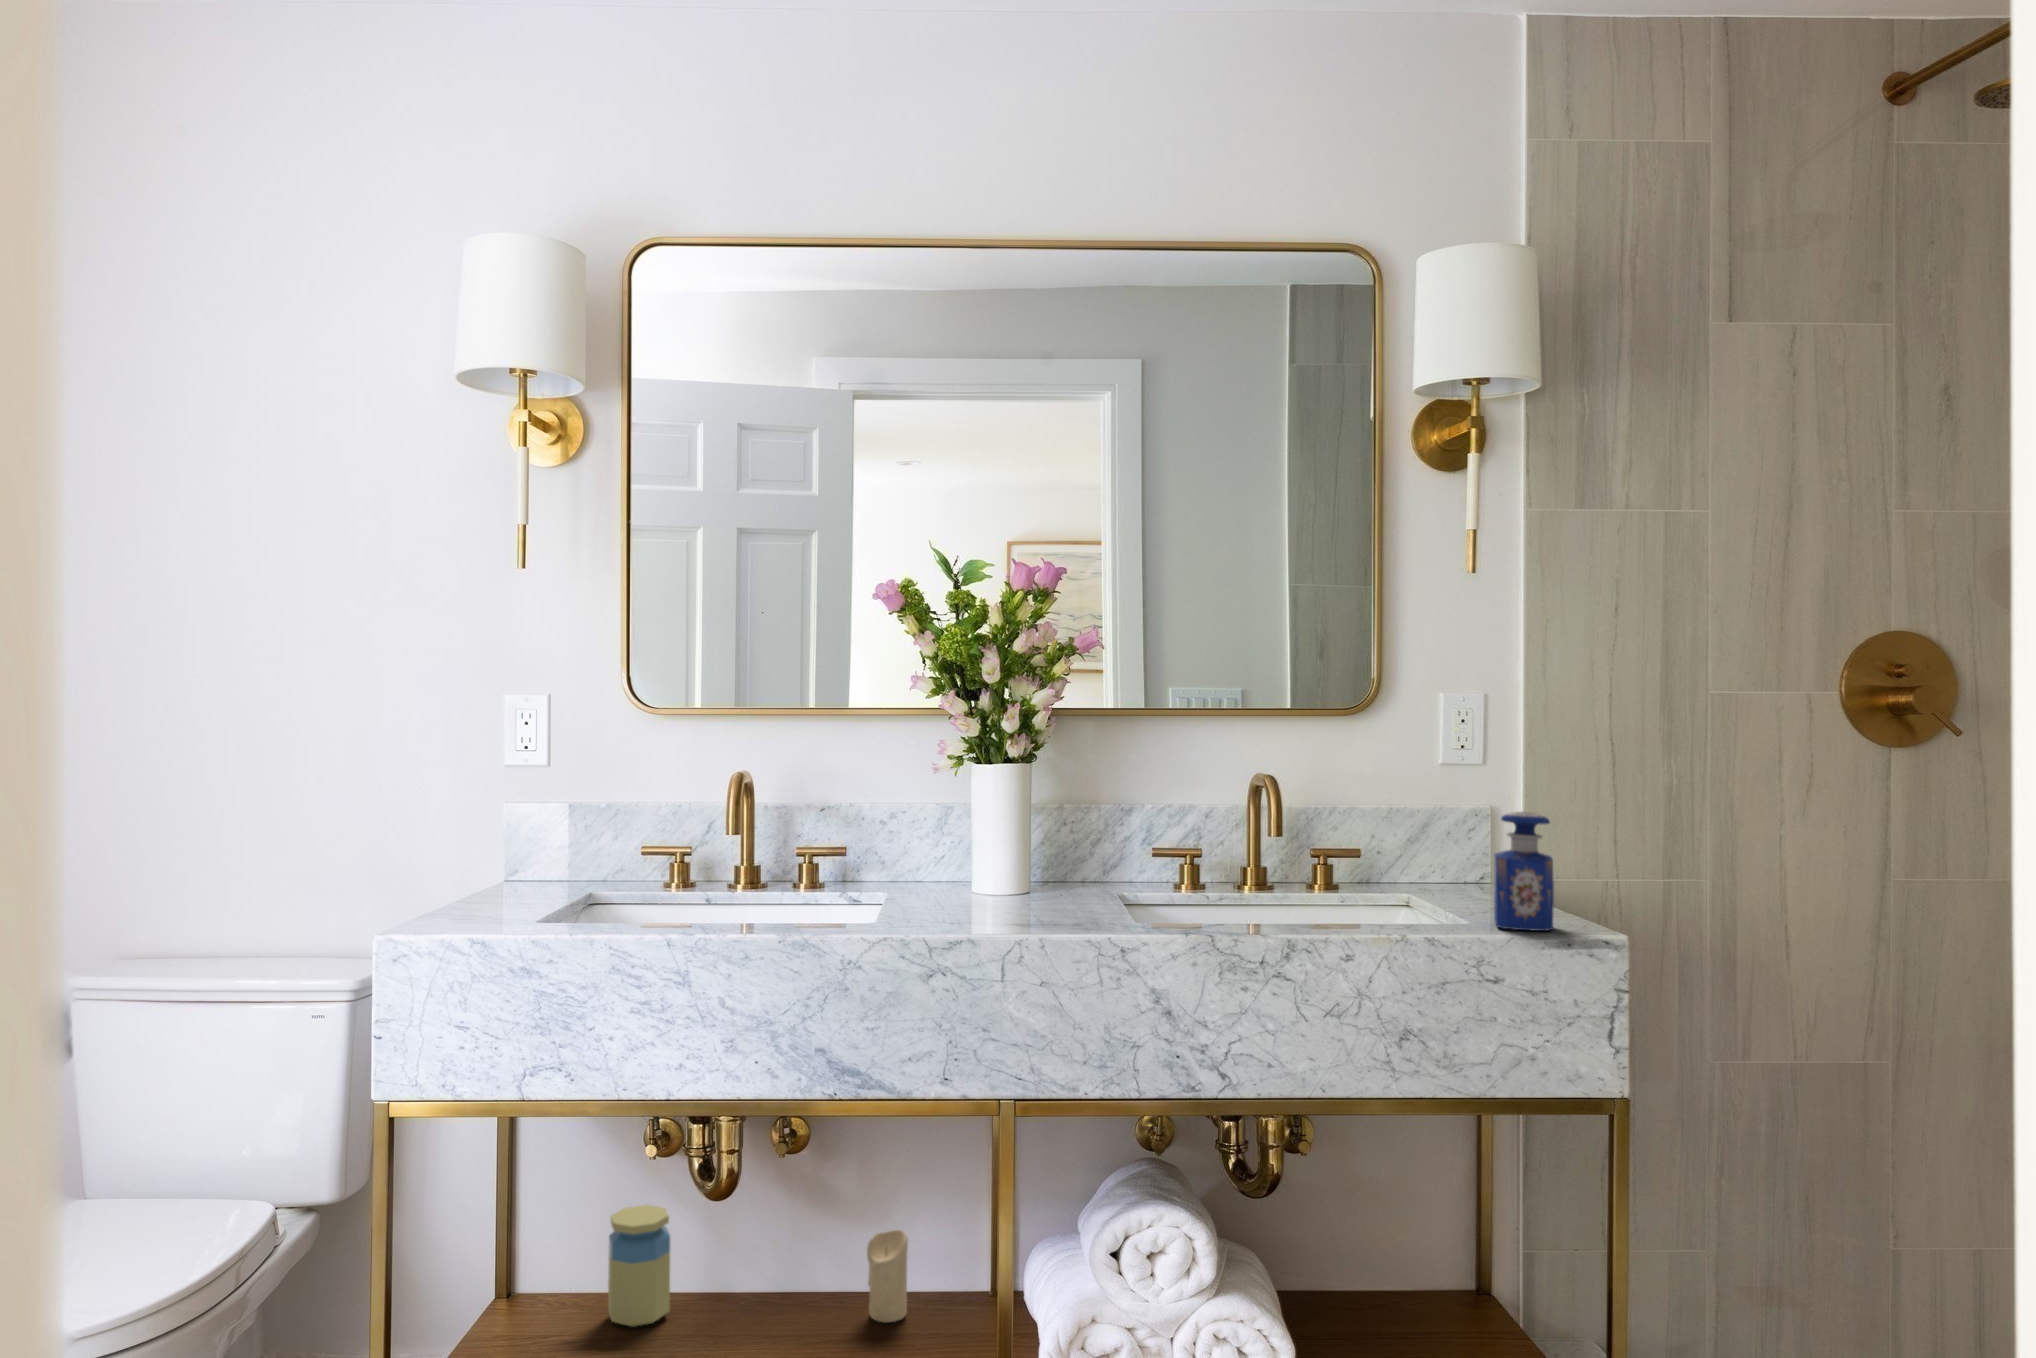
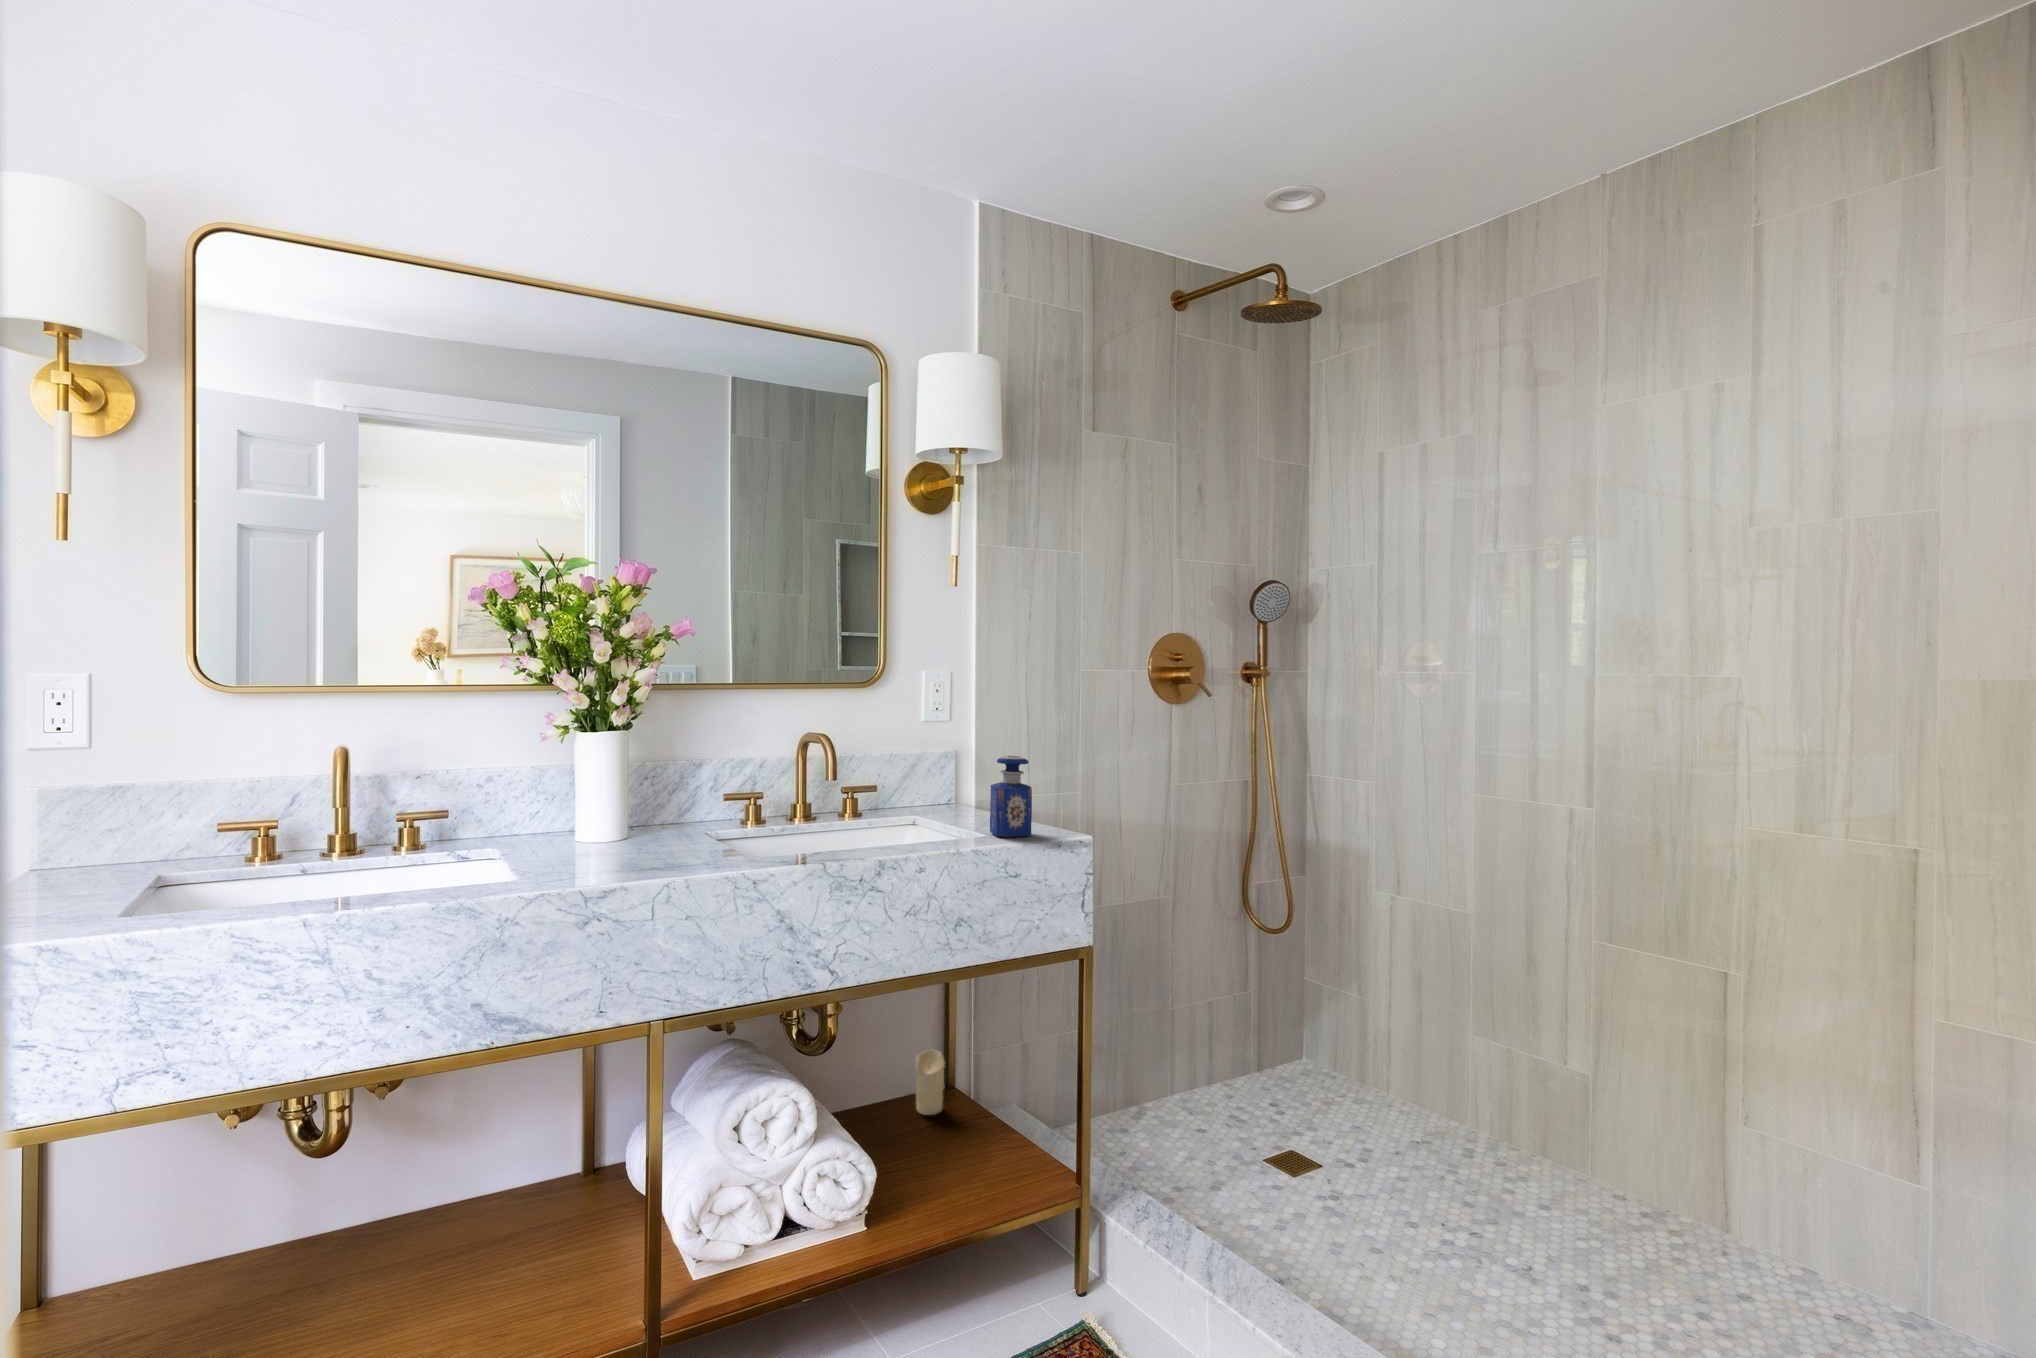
jar: present [608,1205,670,1327] -> none [175,1179,254,1308]
candle: present [867,1230,908,1322] -> present [915,1050,945,1115]

